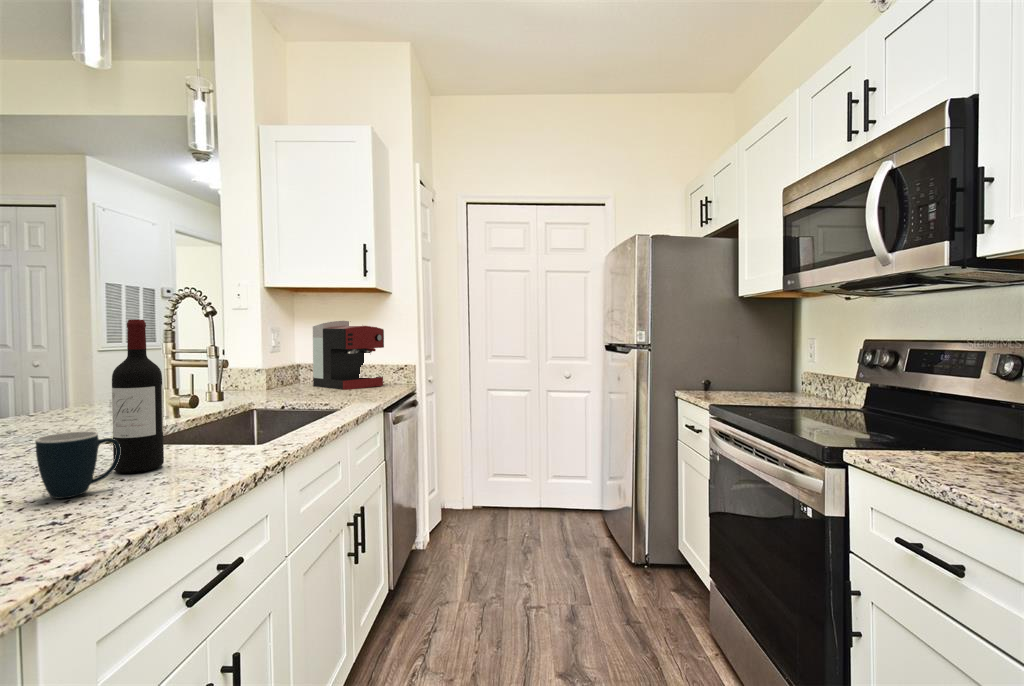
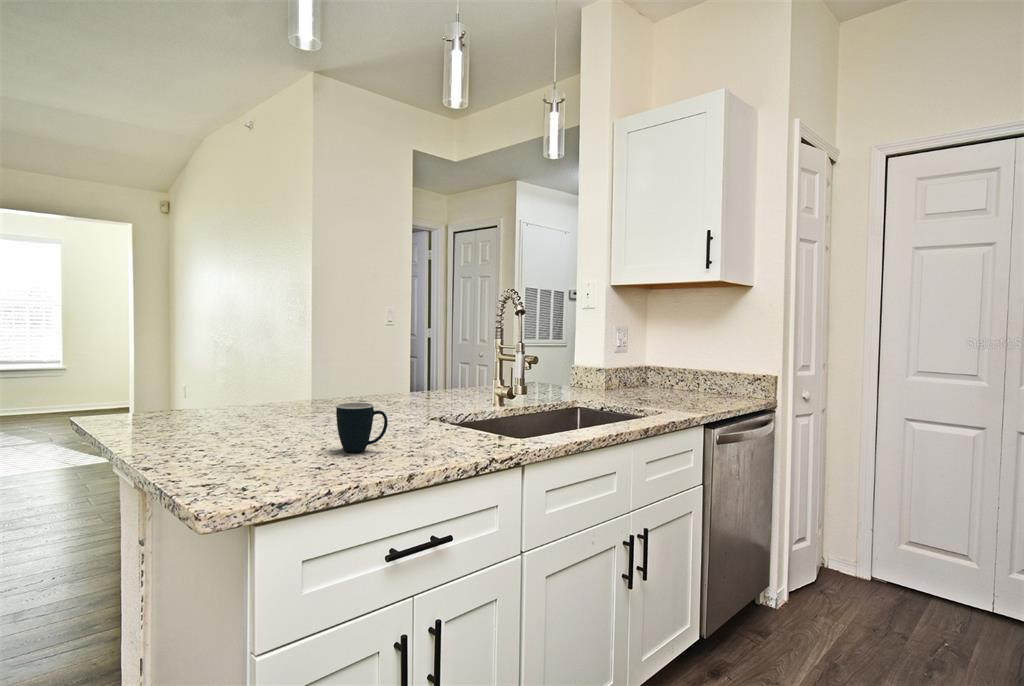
wine bottle: present [112,320,164,473] -> none [399,316,434,443]
coffee maker: present [313,321,384,390] -> none [659,320,738,398]

